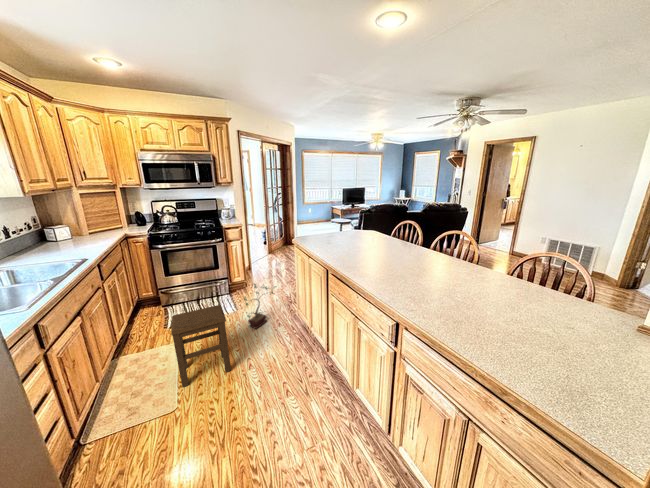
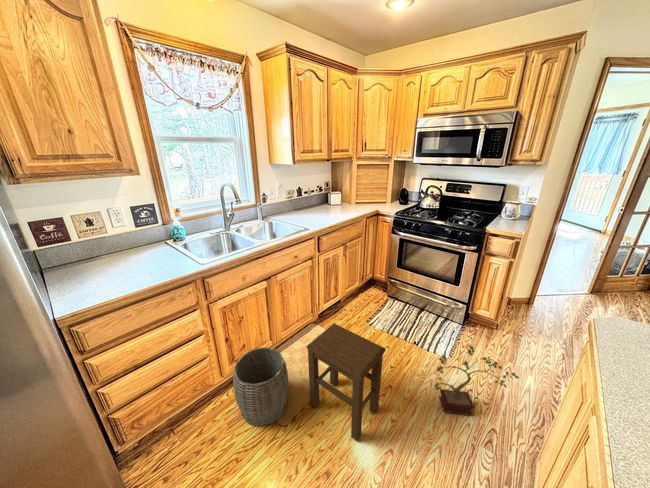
woven basket: none [101,364,167,443] -> present [233,347,289,426]

